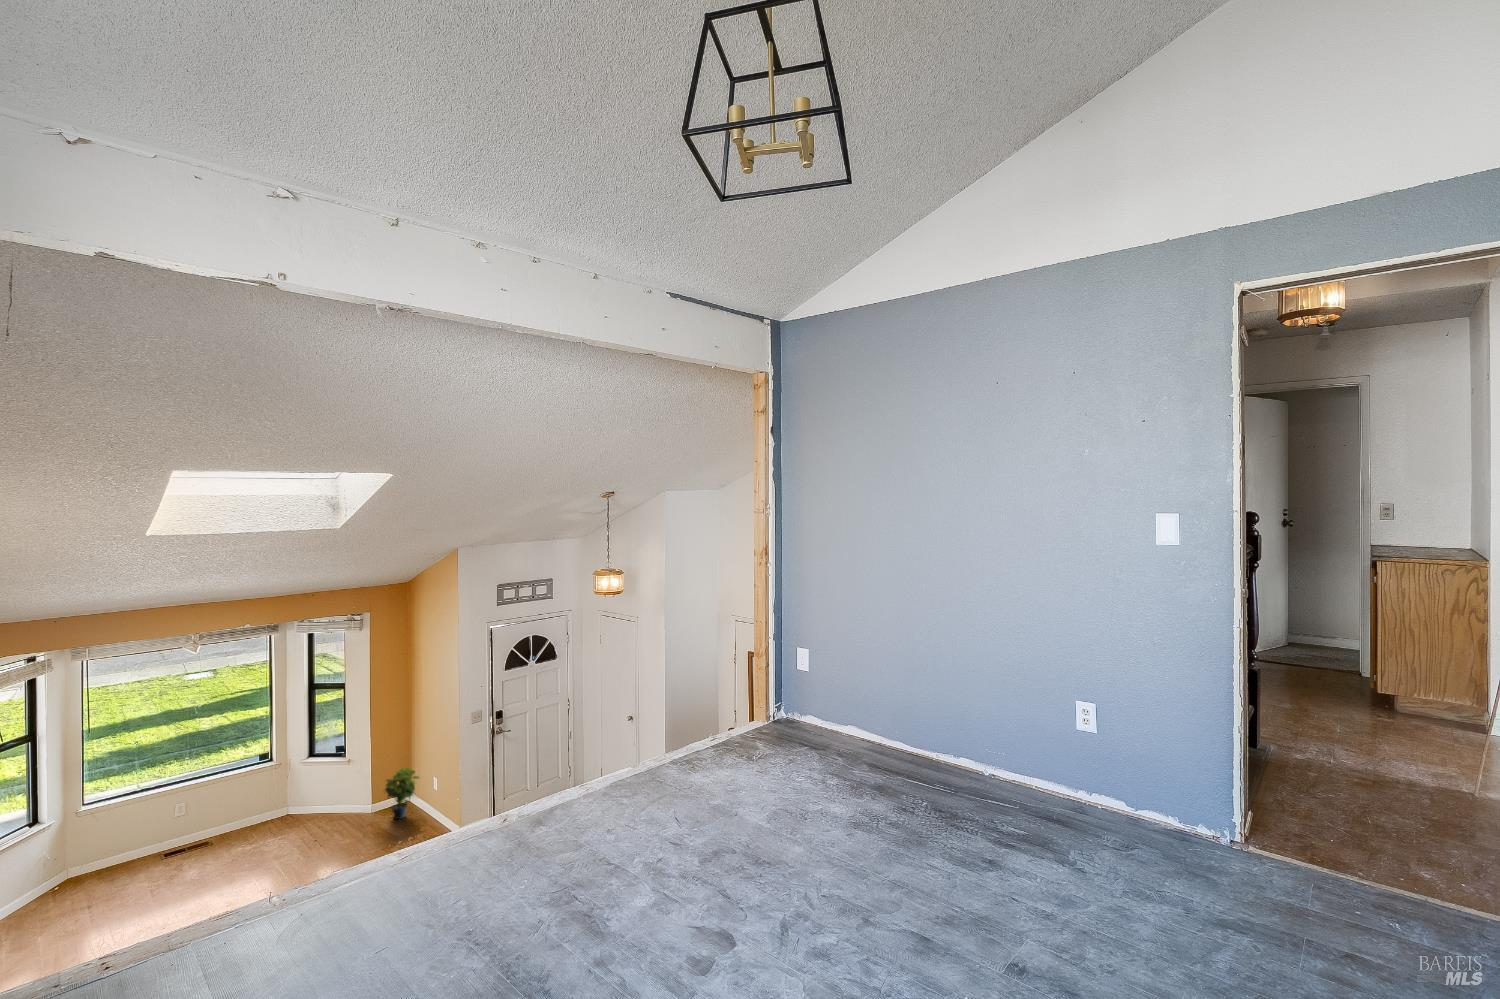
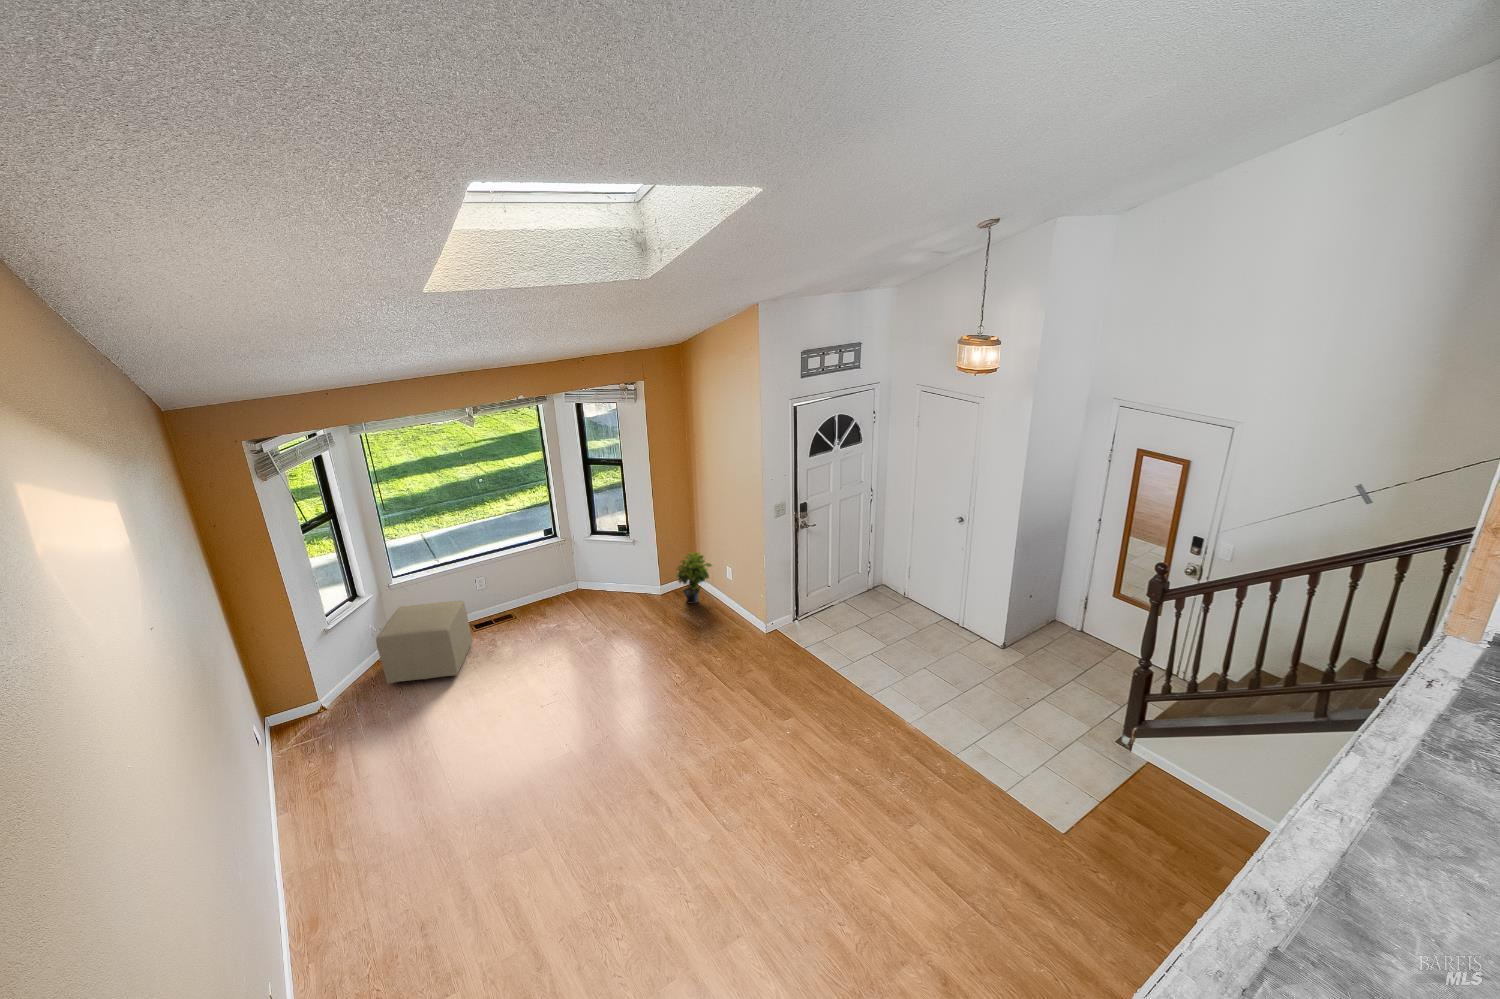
ottoman: none [46,821,155,908] -> present [376,601,473,684]

